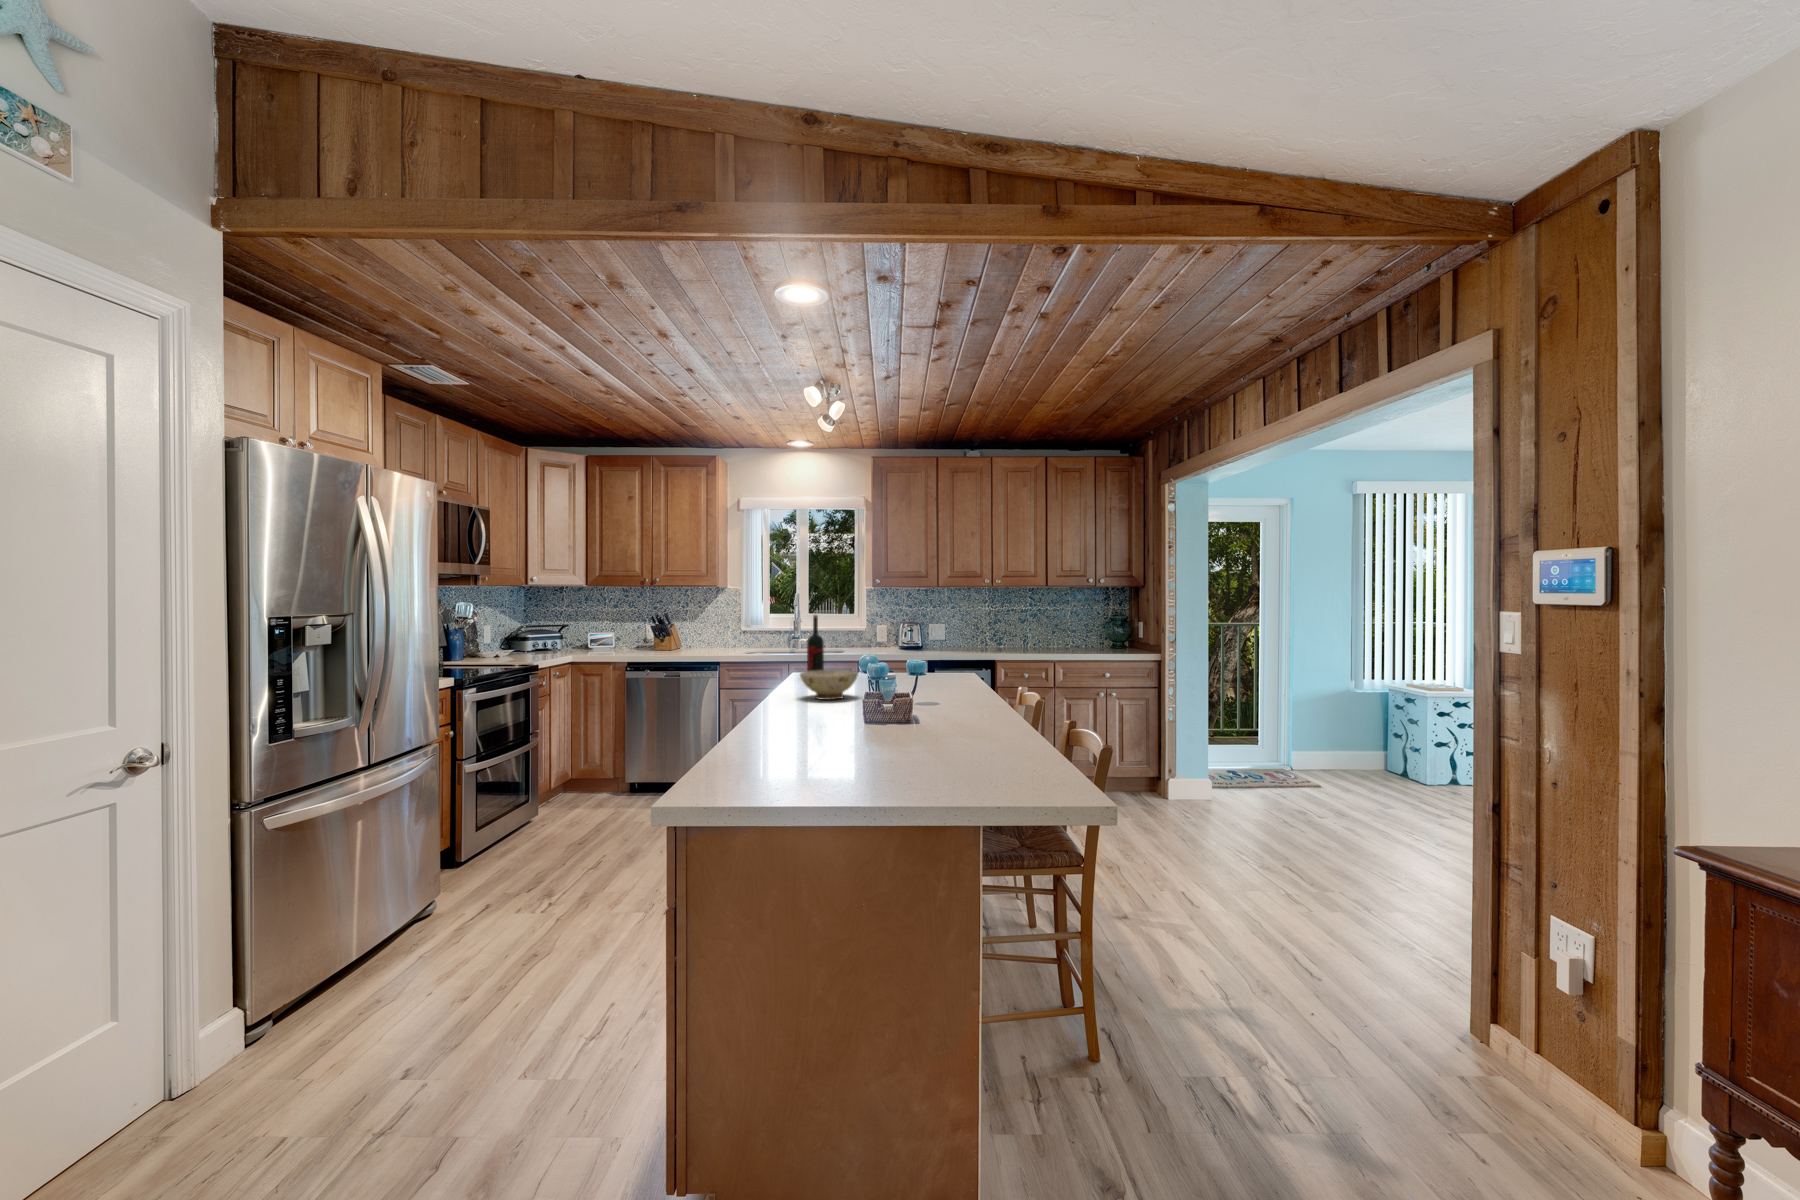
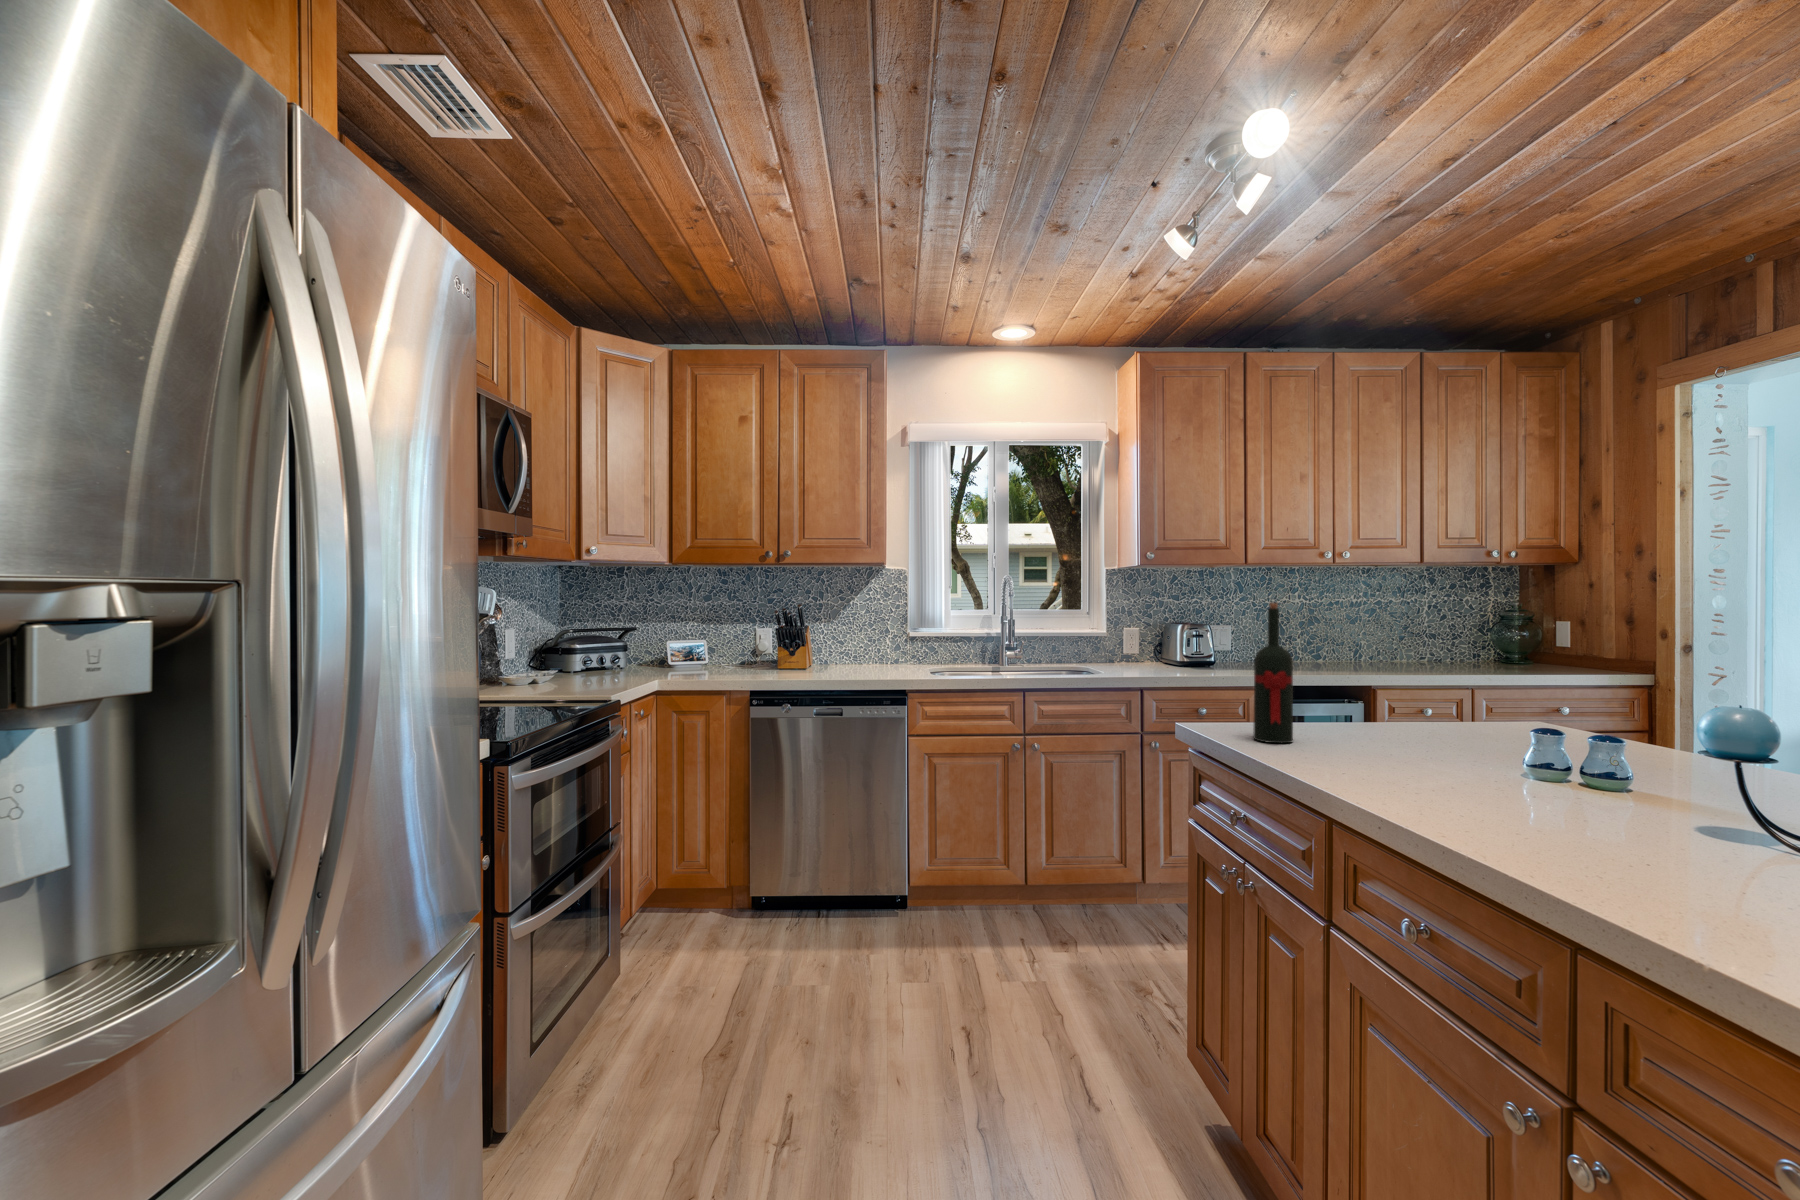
ceramic bowl: present [800,670,858,700] -> none [1476,739,1683,832]

